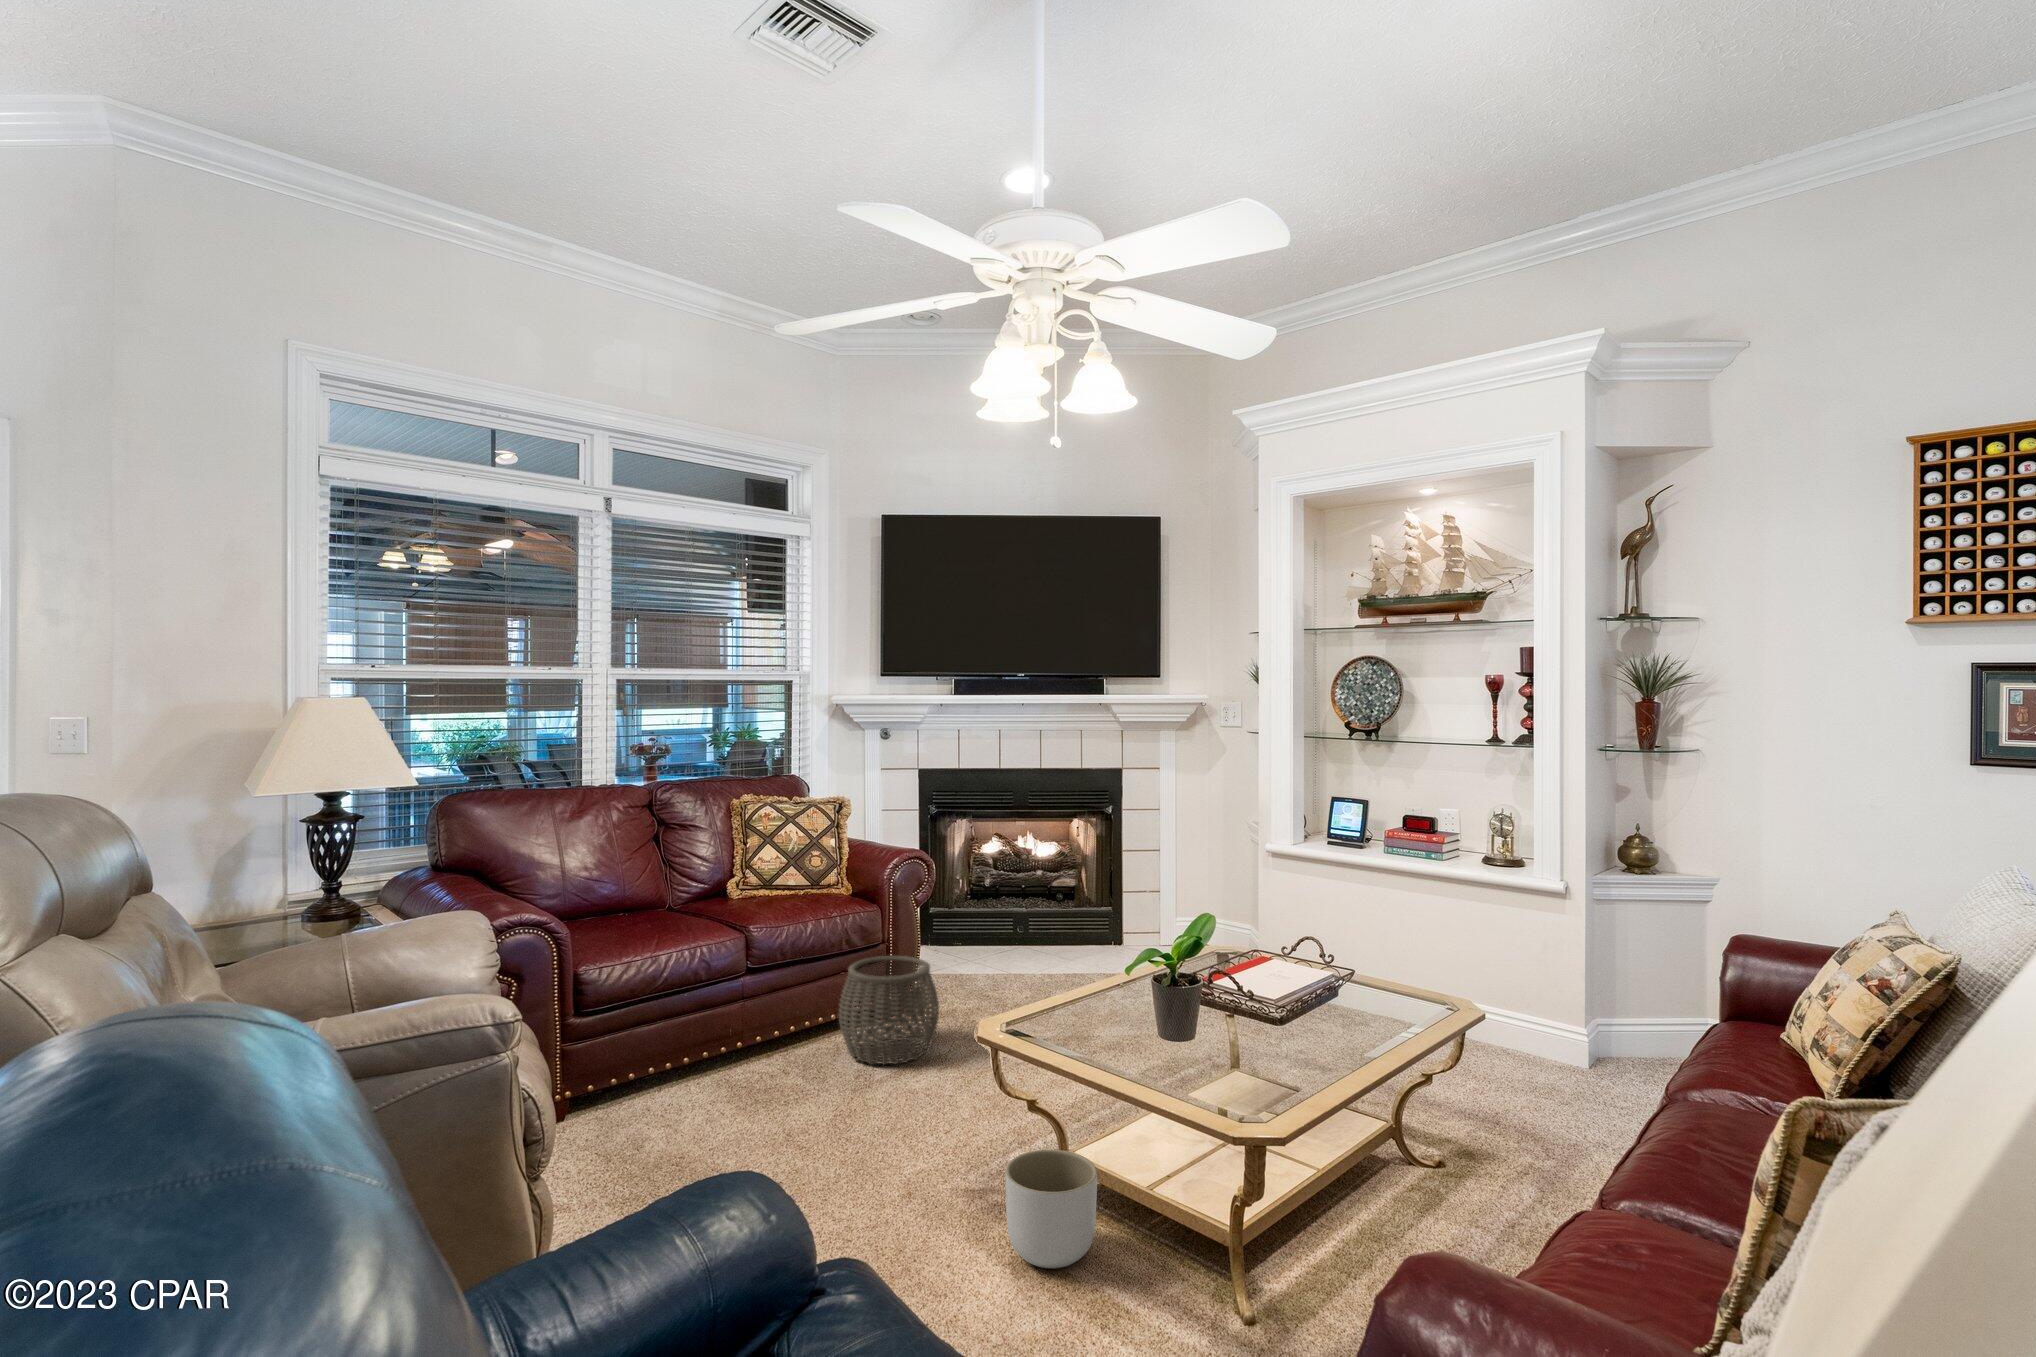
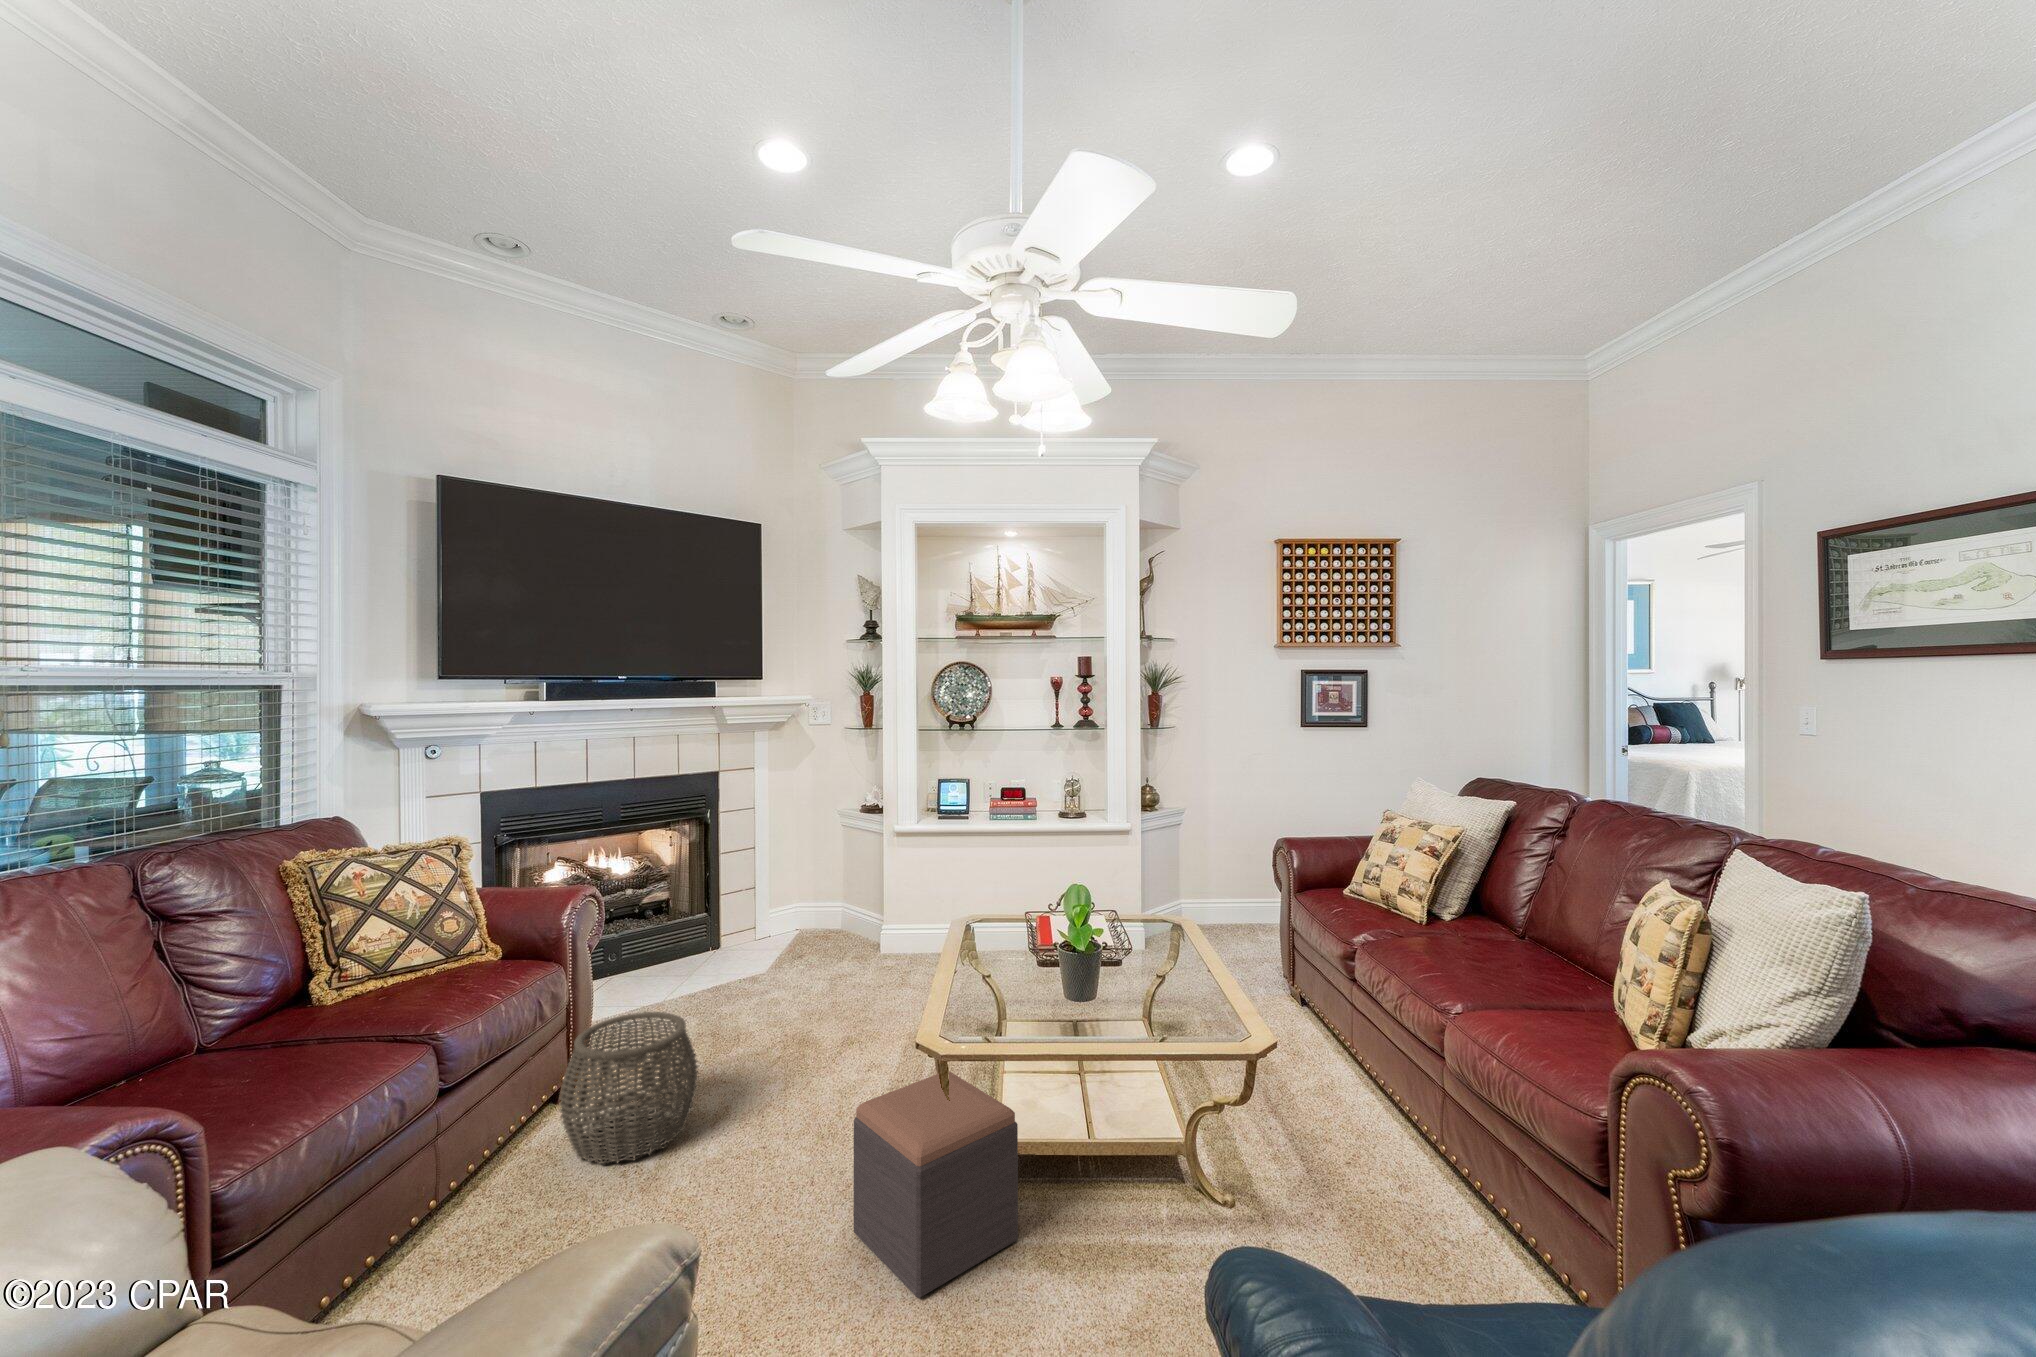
footstool: none [899,1051,1022,1218] -> present [854,1071,1018,1298]
planter: present [1006,1150,1097,1268] -> none [1051,1140,1143,1269]

